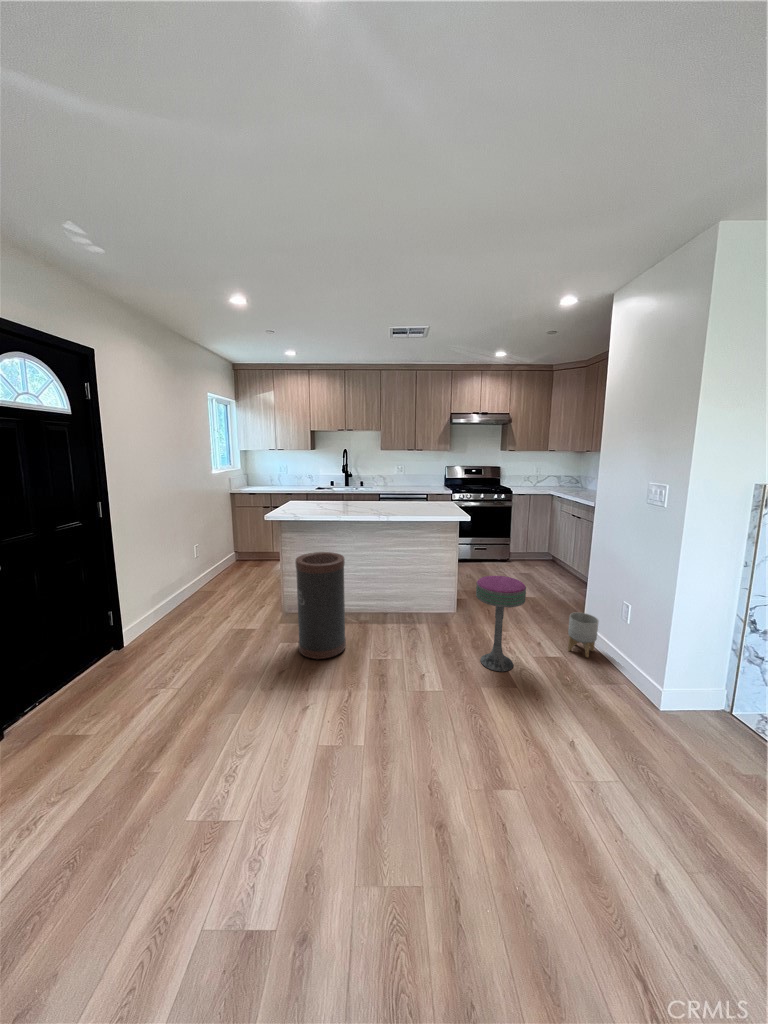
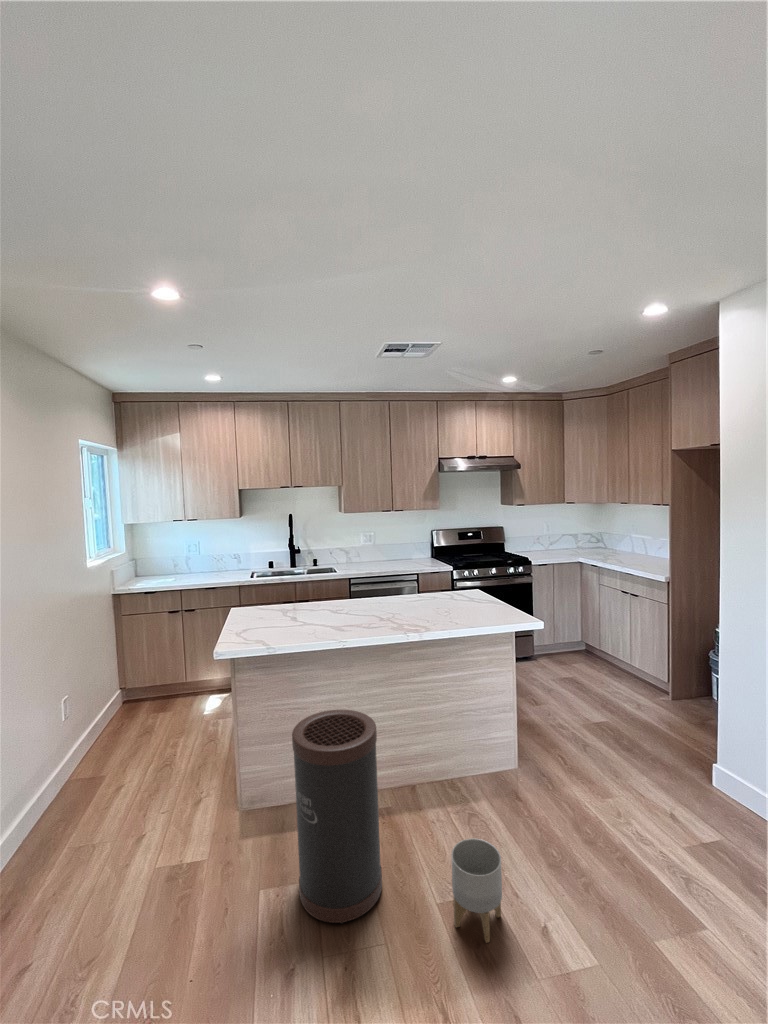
bar stool: present [476,576,526,671] -> none [589,718,673,885]
planter: present [568,612,599,658] -> present [451,838,502,943]

